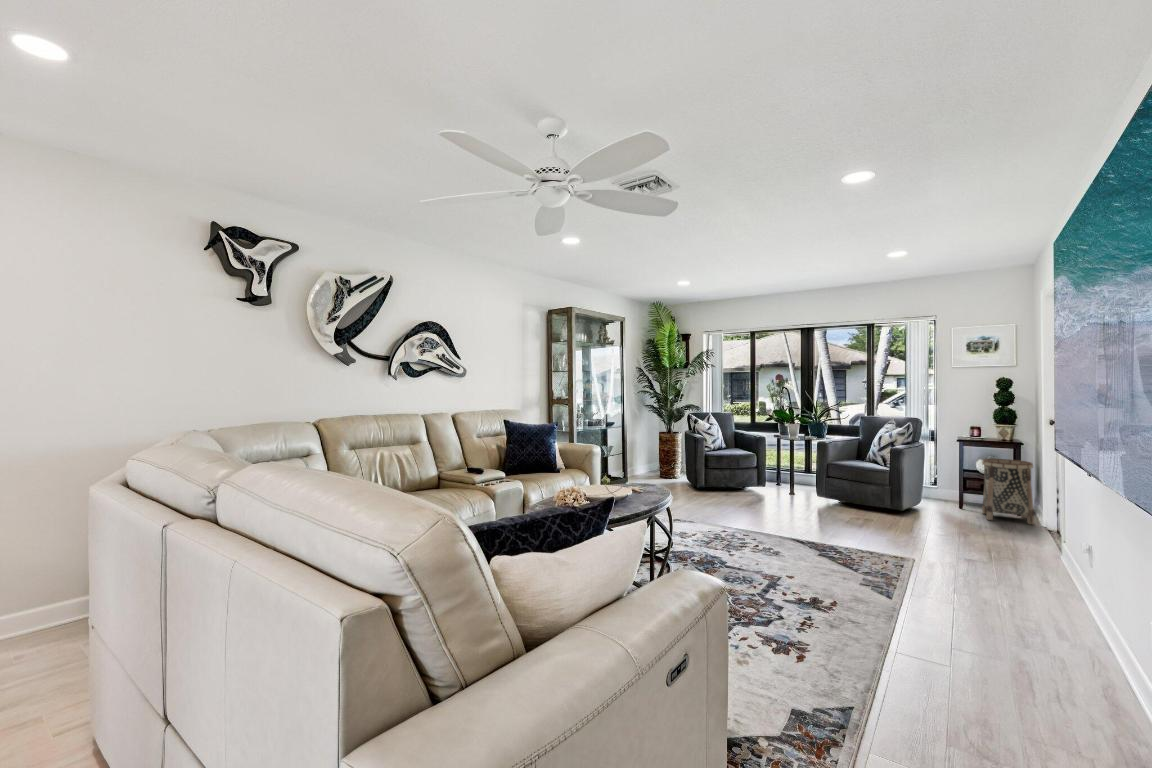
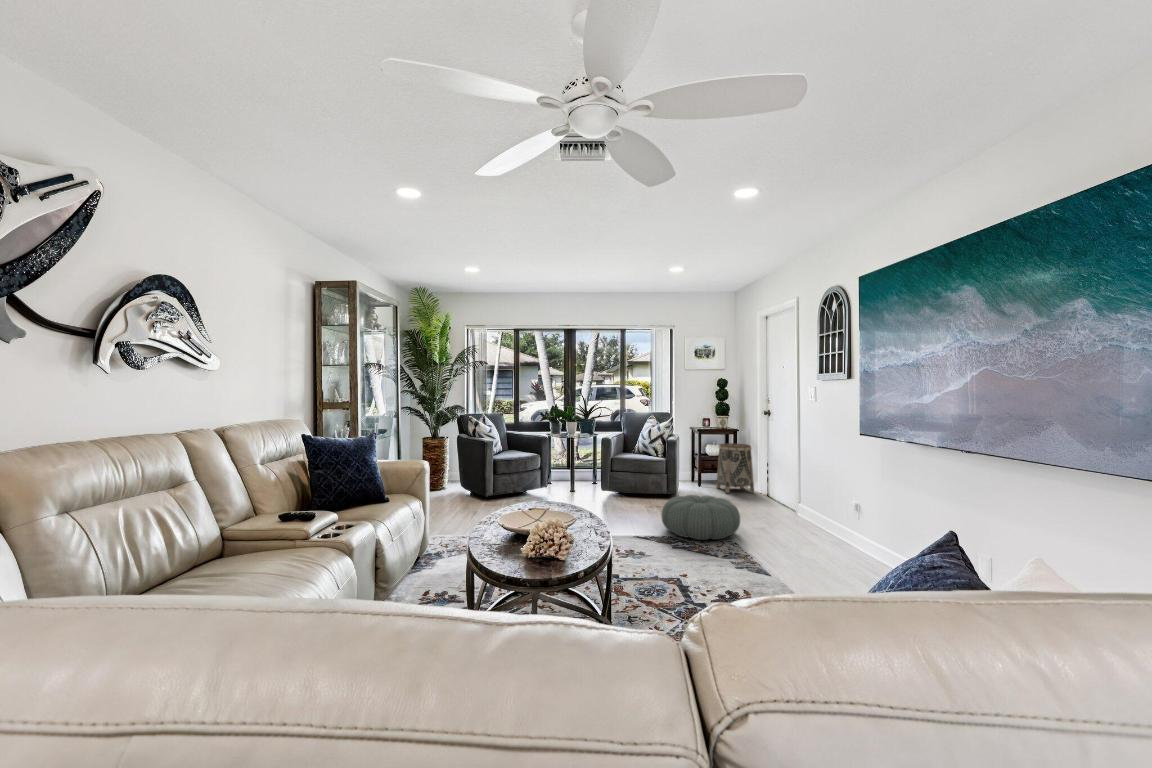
pouf: none [832,507,930,558] -> present [662,495,740,540]

